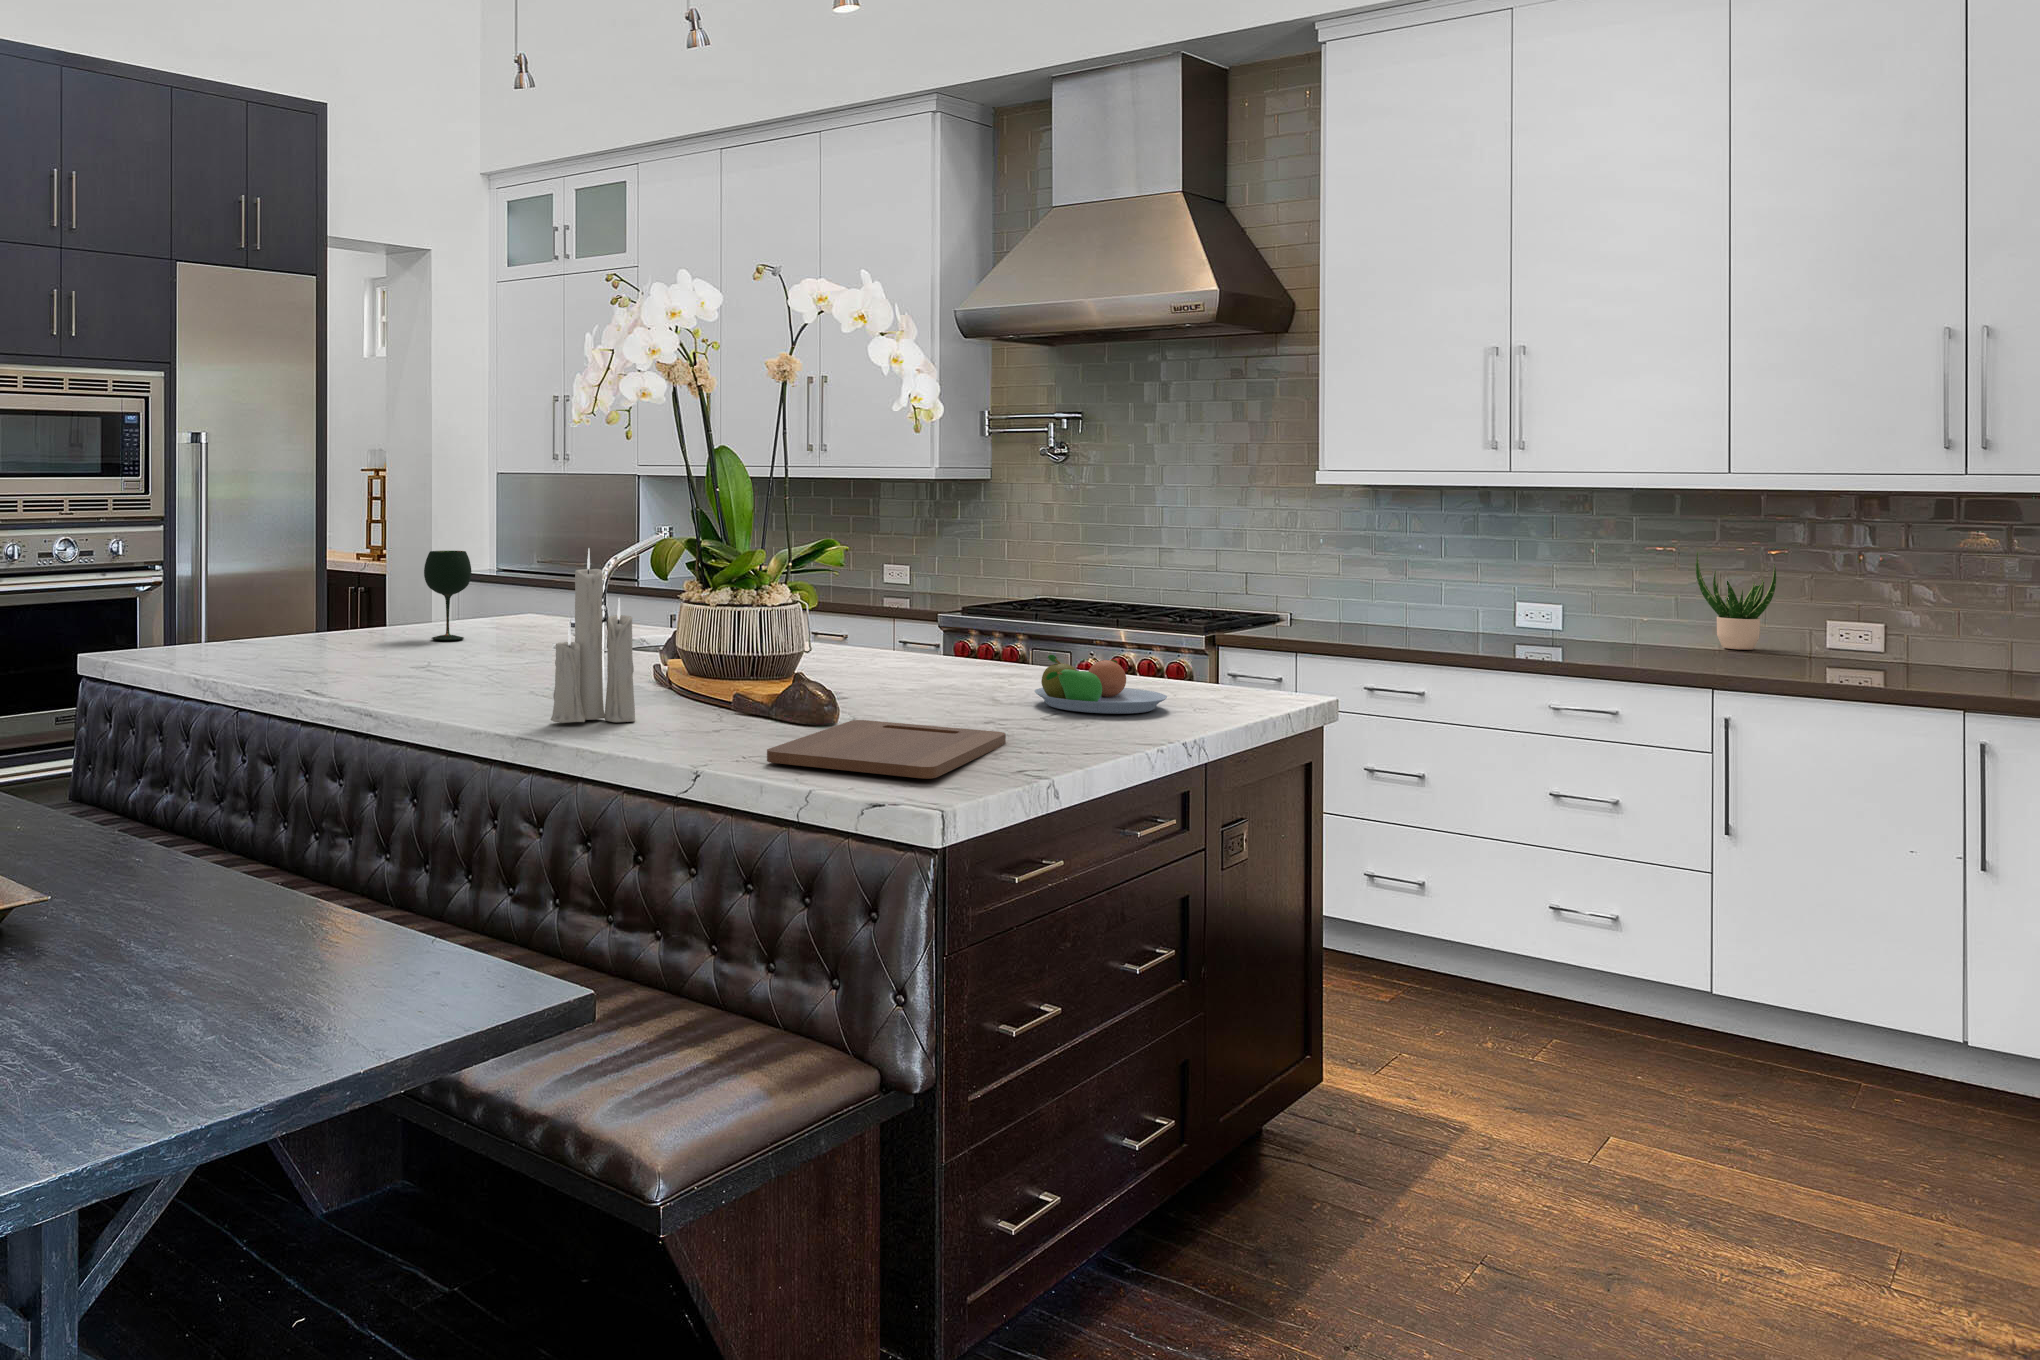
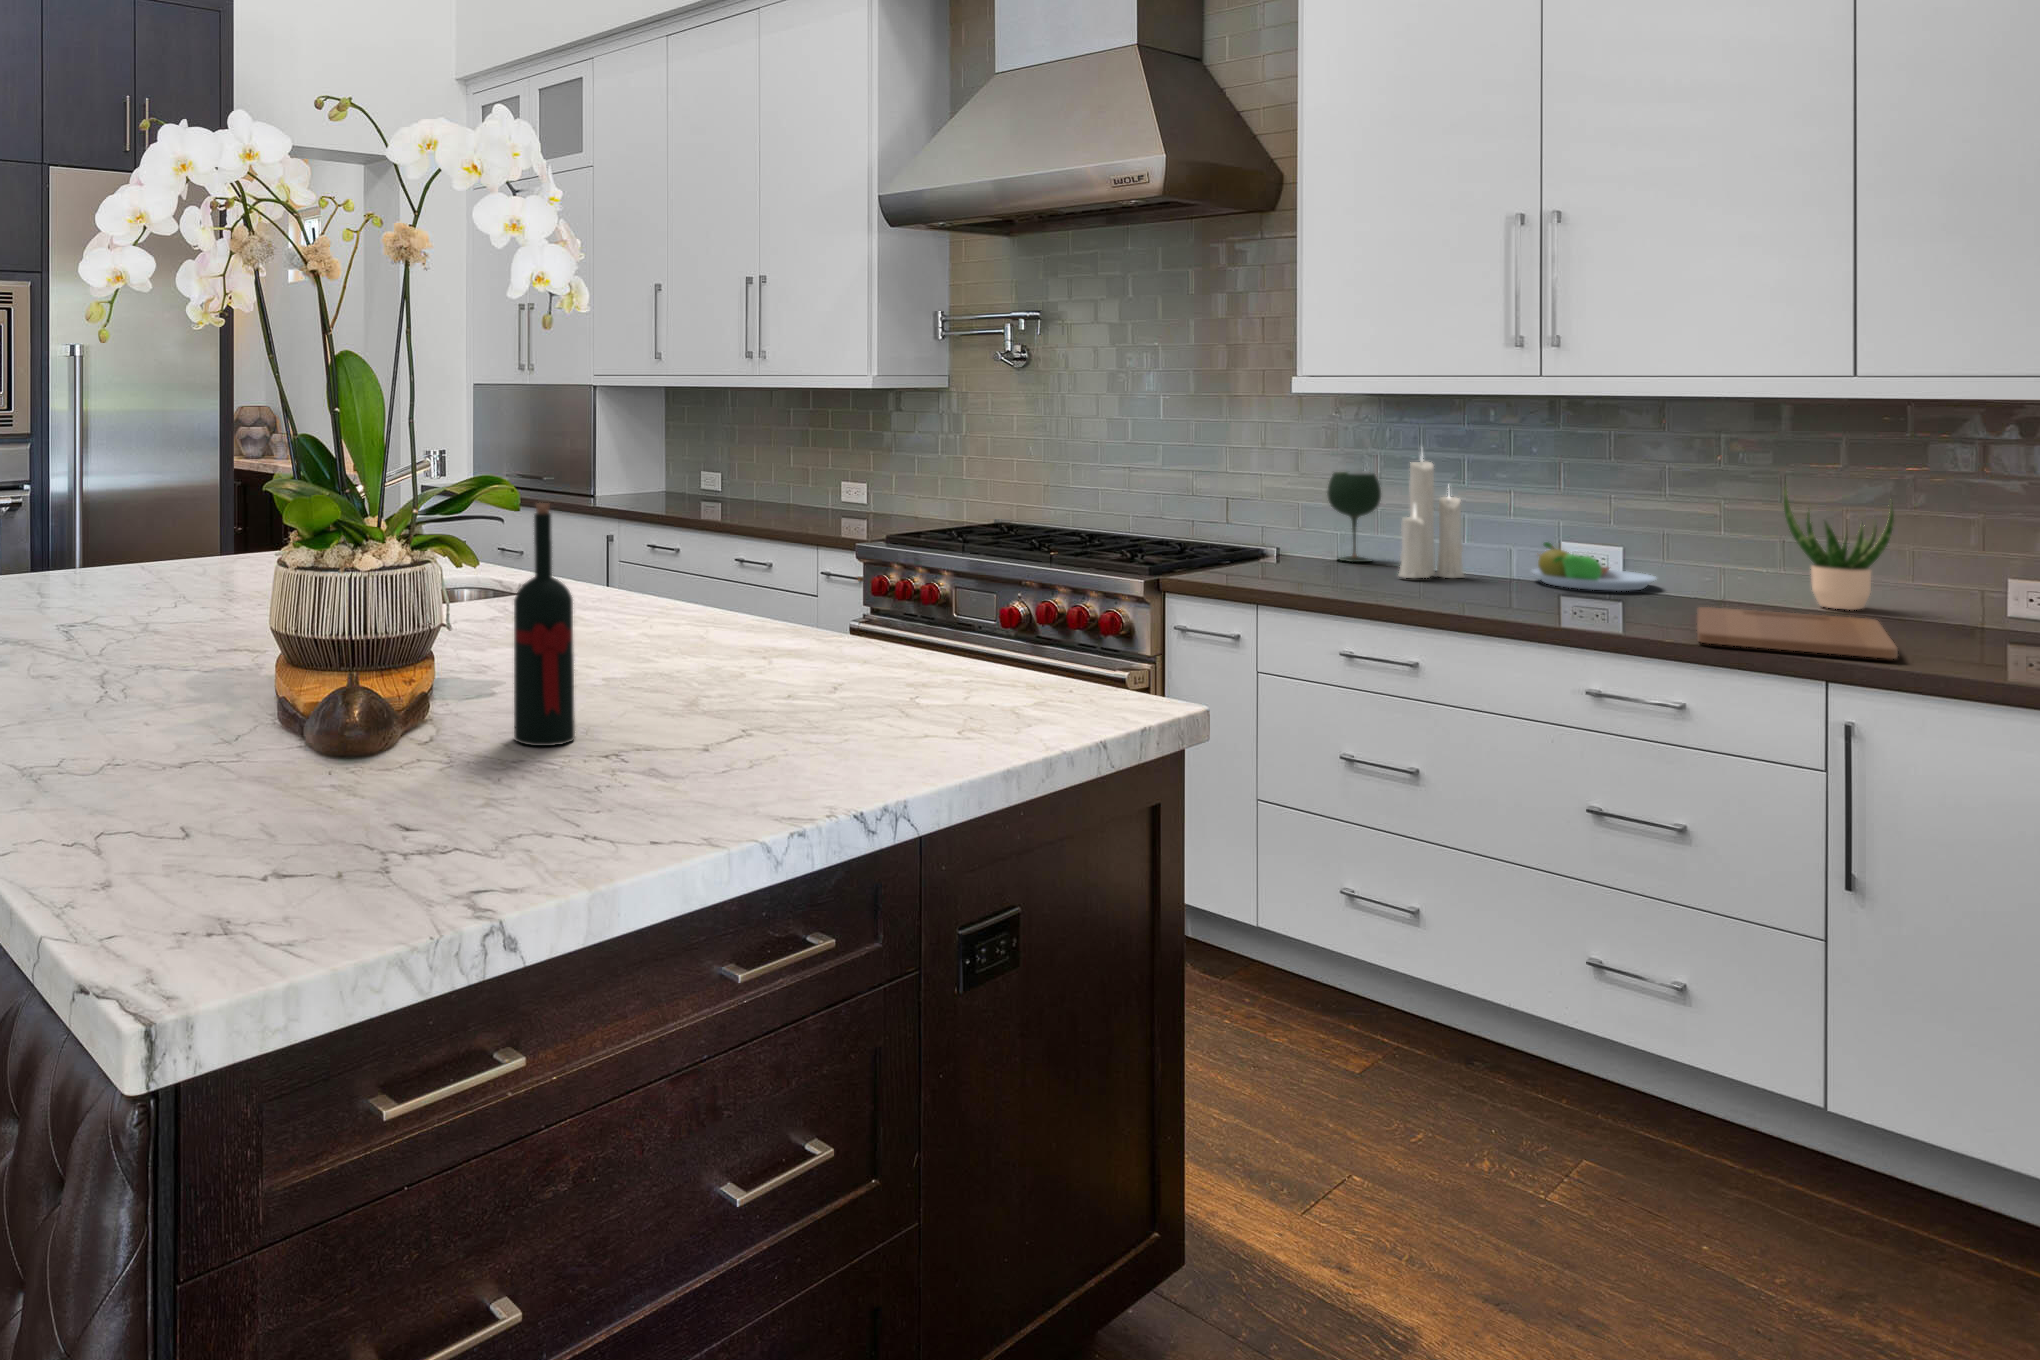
wine bottle: none [893,547,940,718] -> present [514,503,575,746]
candle: present [551,549,635,723] -> present [1399,461,1464,578]
wine glass: present [424,551,472,640] -> present [1327,472,1381,562]
fruit bowl: present [1035,655,1167,714] -> present [1532,542,1656,591]
cutting board: present [767,720,1006,779] -> present [1697,607,1898,659]

